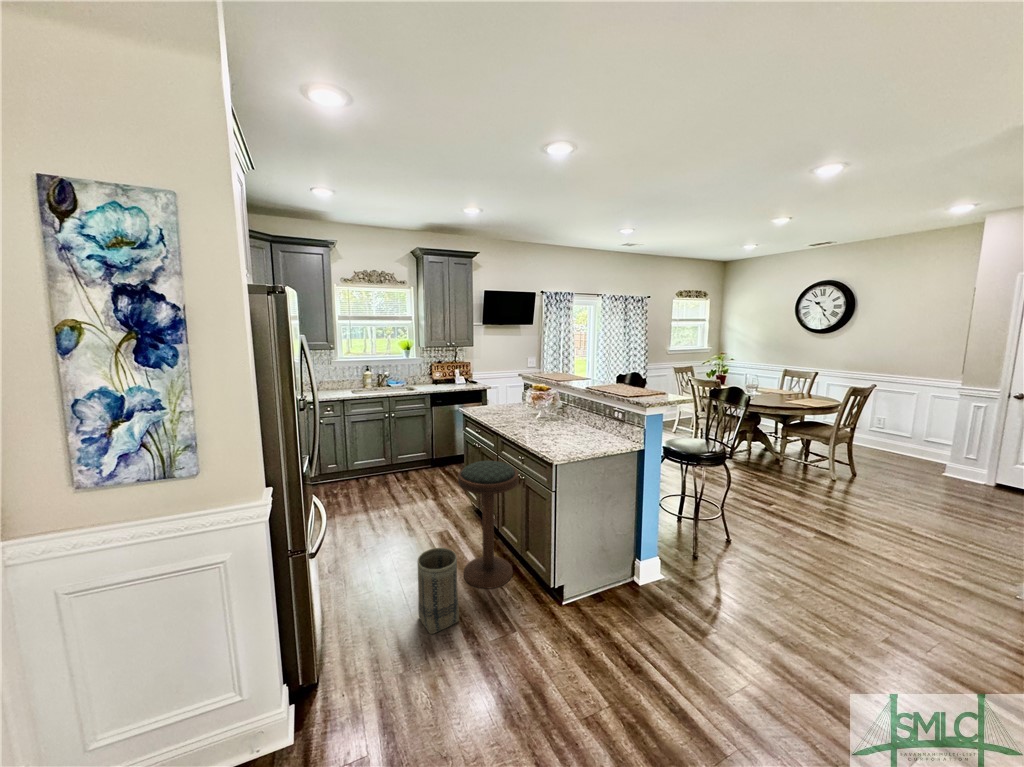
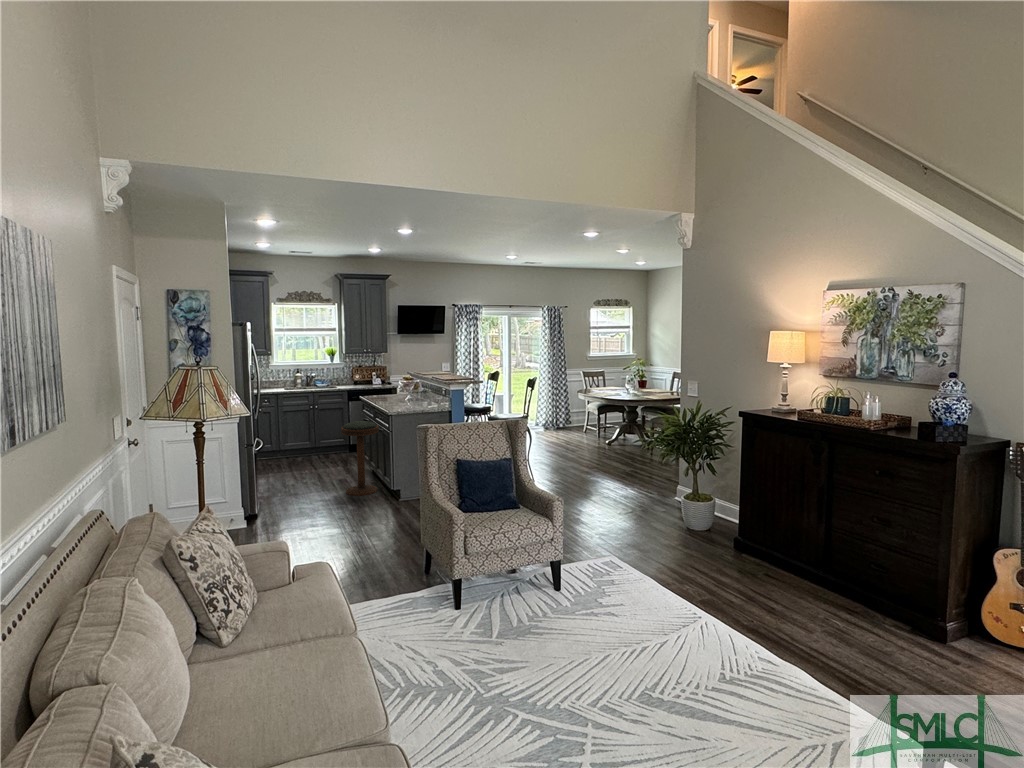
basket: present [418,548,459,634] -> none [312,464,336,507]

